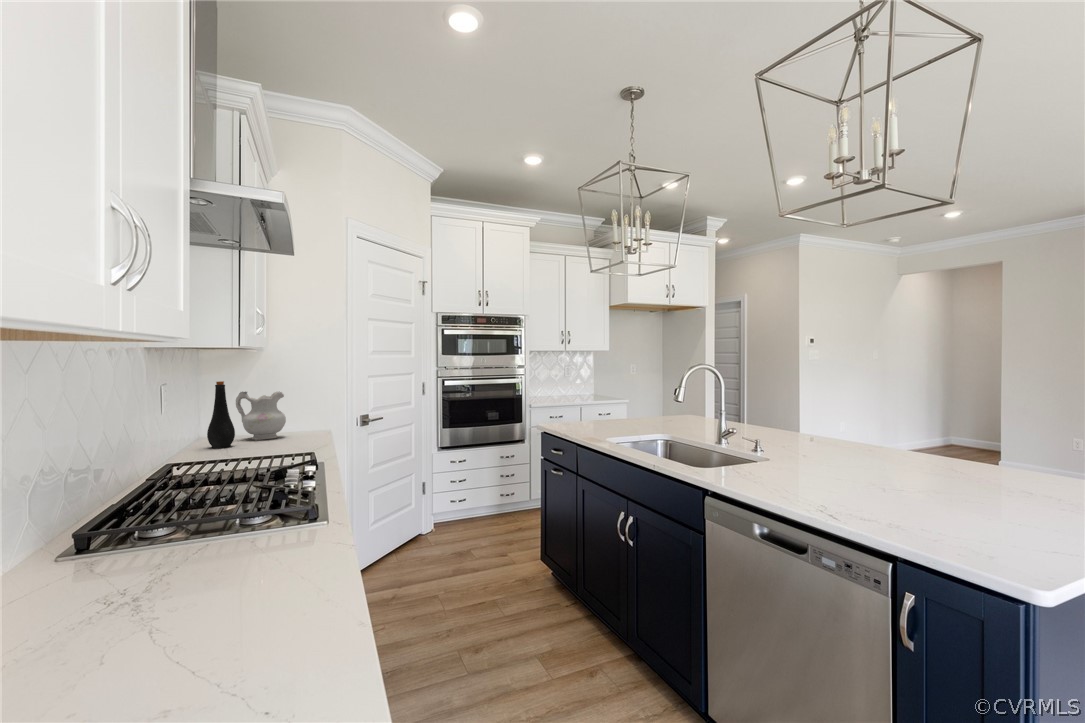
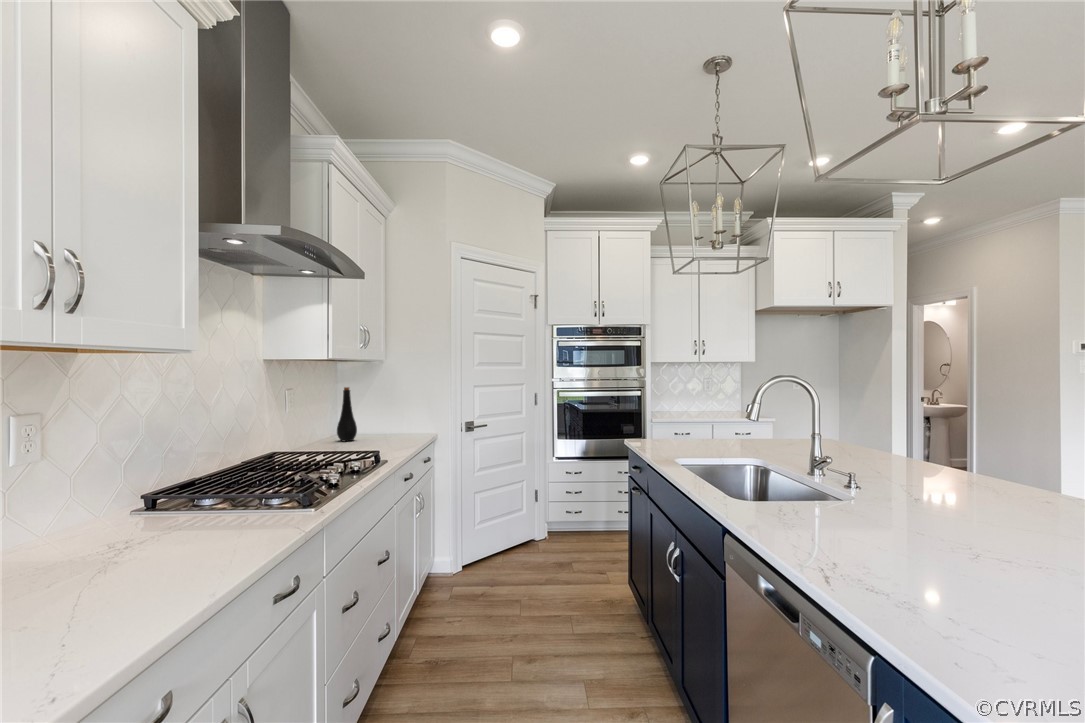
ceramic pitcher: present [236,391,286,440] -> none [365,396,402,437]

